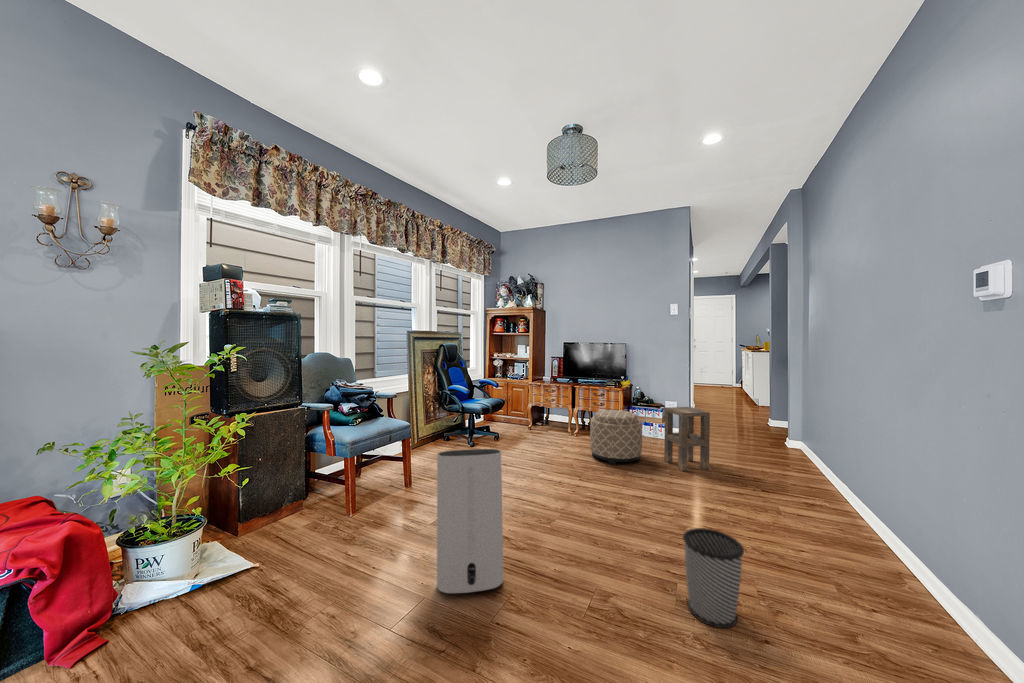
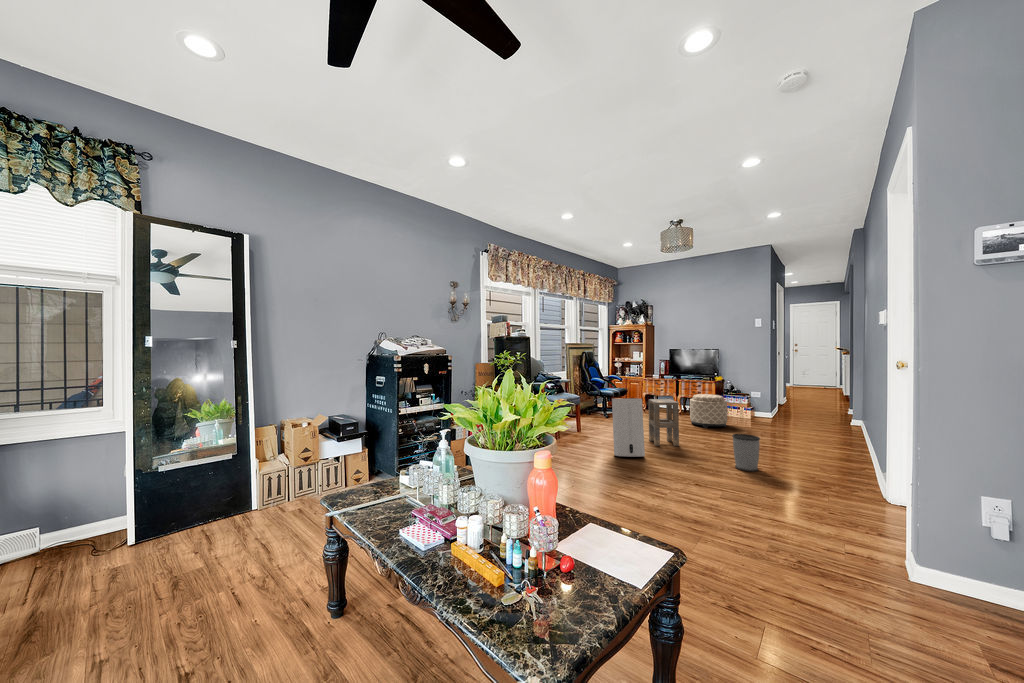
side table: present [664,407,710,471] -> present [648,399,679,446]

